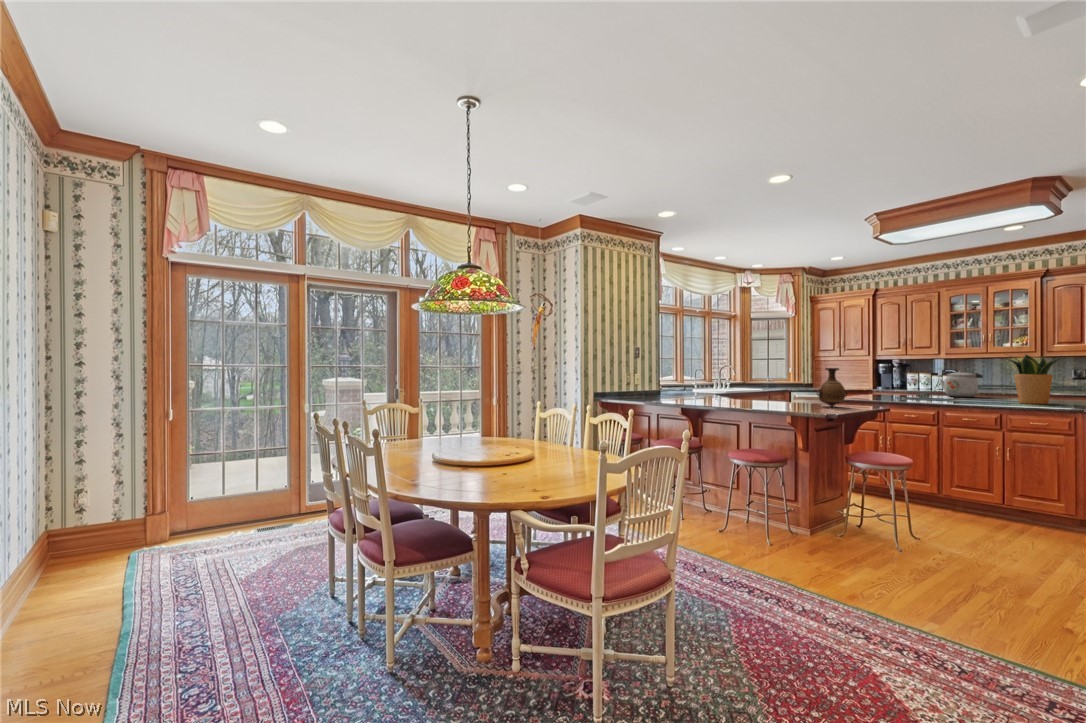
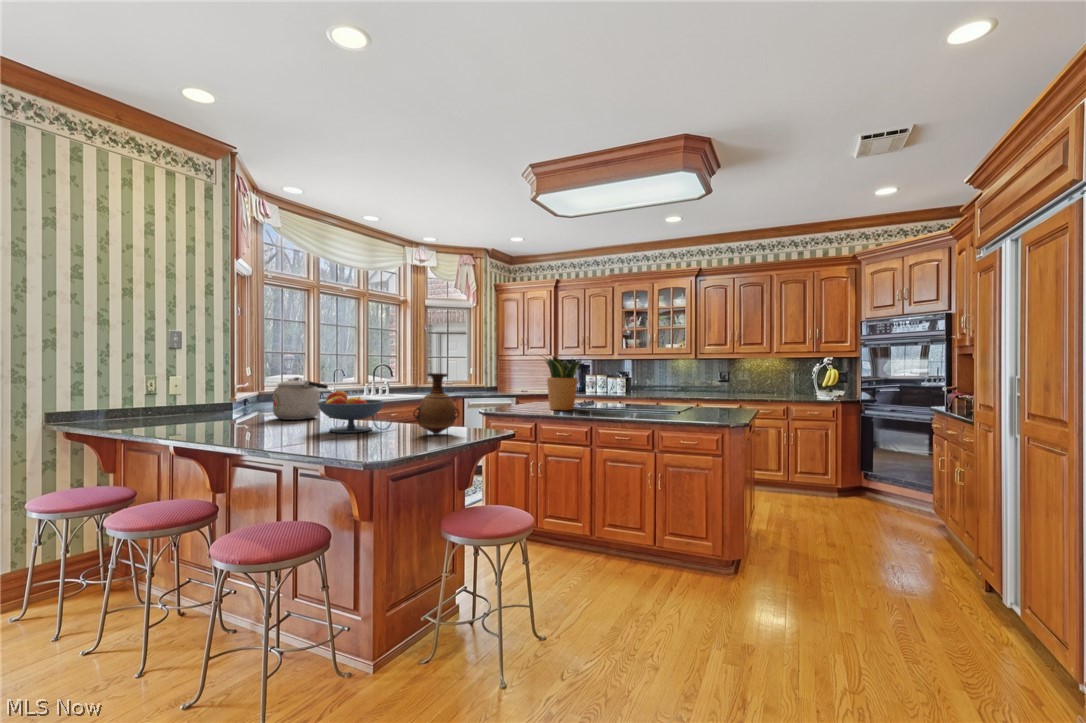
potted plant: present [1008,355,1059,404] -> present [545,356,581,410]
kettle: present [940,371,983,397] -> present [273,377,328,420]
fruit bowl: none [748,380,789,405] -> present [317,391,384,433]

